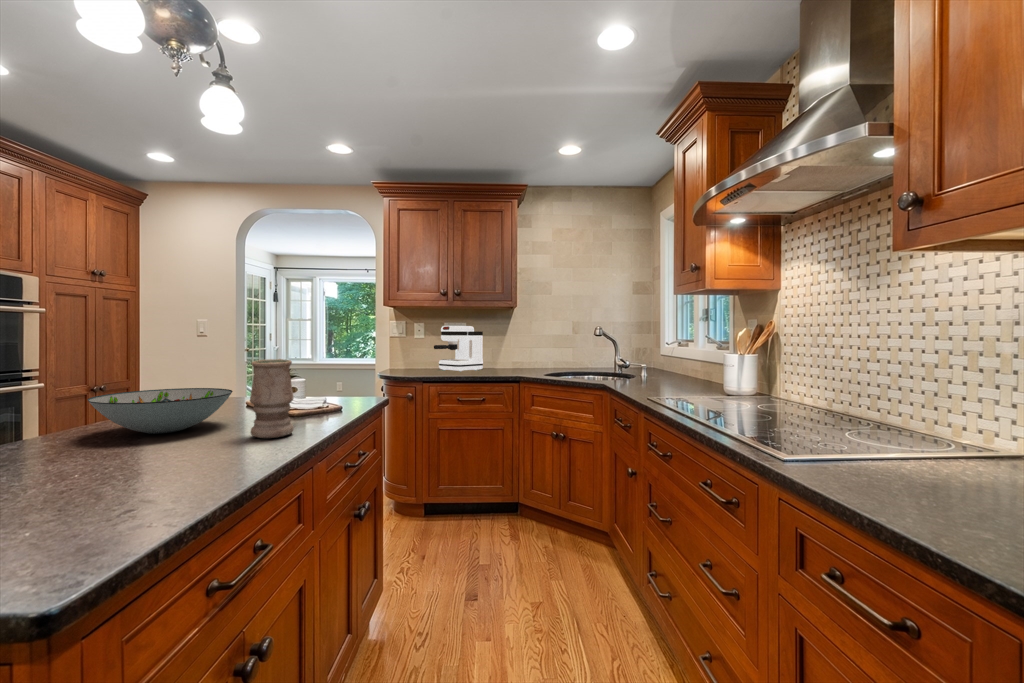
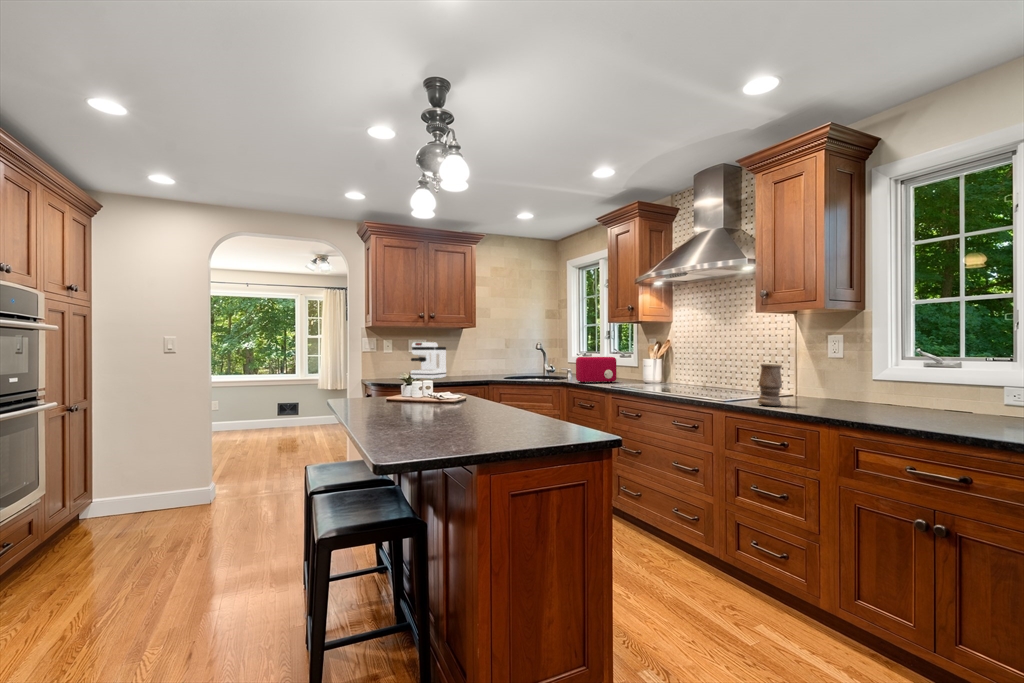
toaster: none [621,347,684,389] -> present [576,357,617,383]
vase: present [250,359,294,438] -> present [758,364,782,406]
decorative bowl: present [88,388,233,434] -> none [373,382,446,407]

